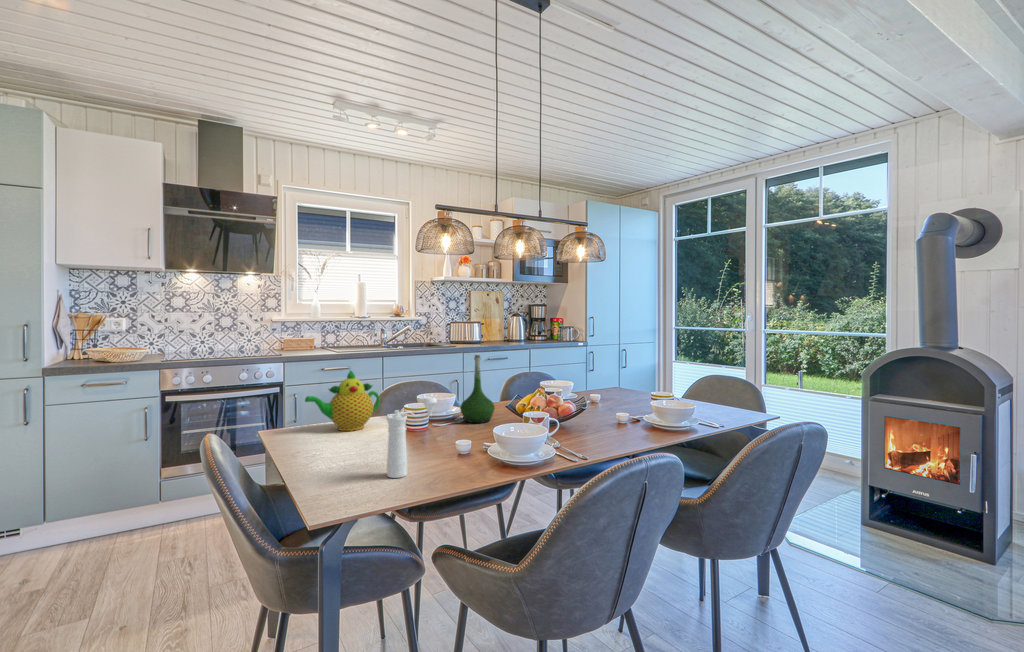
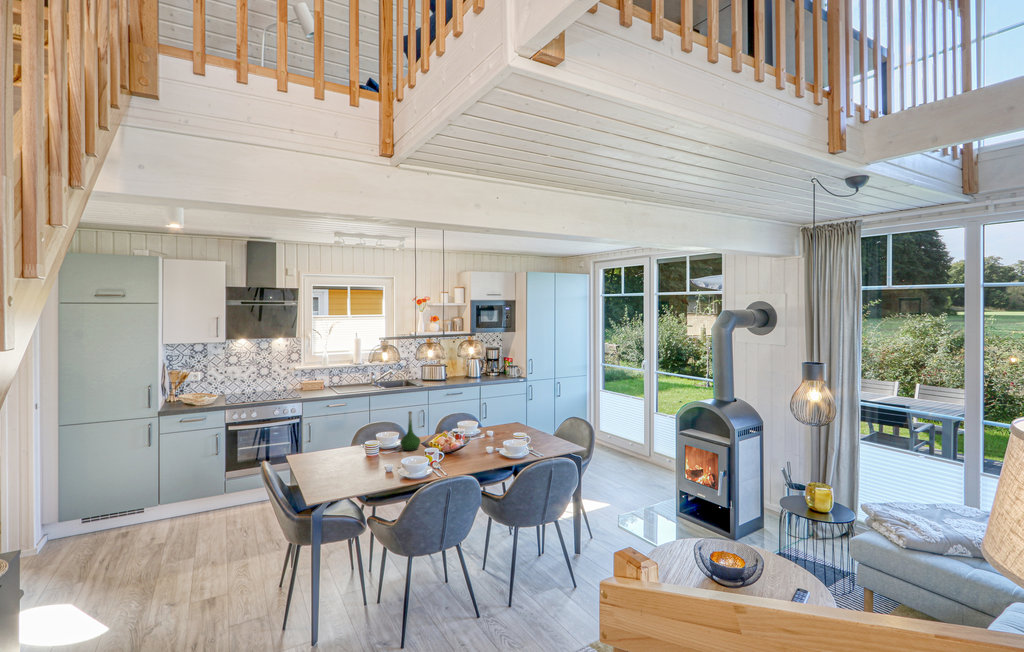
teapot: present [305,371,380,431] -> none [311,421,354,456]
pepper mill: present [387,397,437,478] -> none [346,444,372,483]

